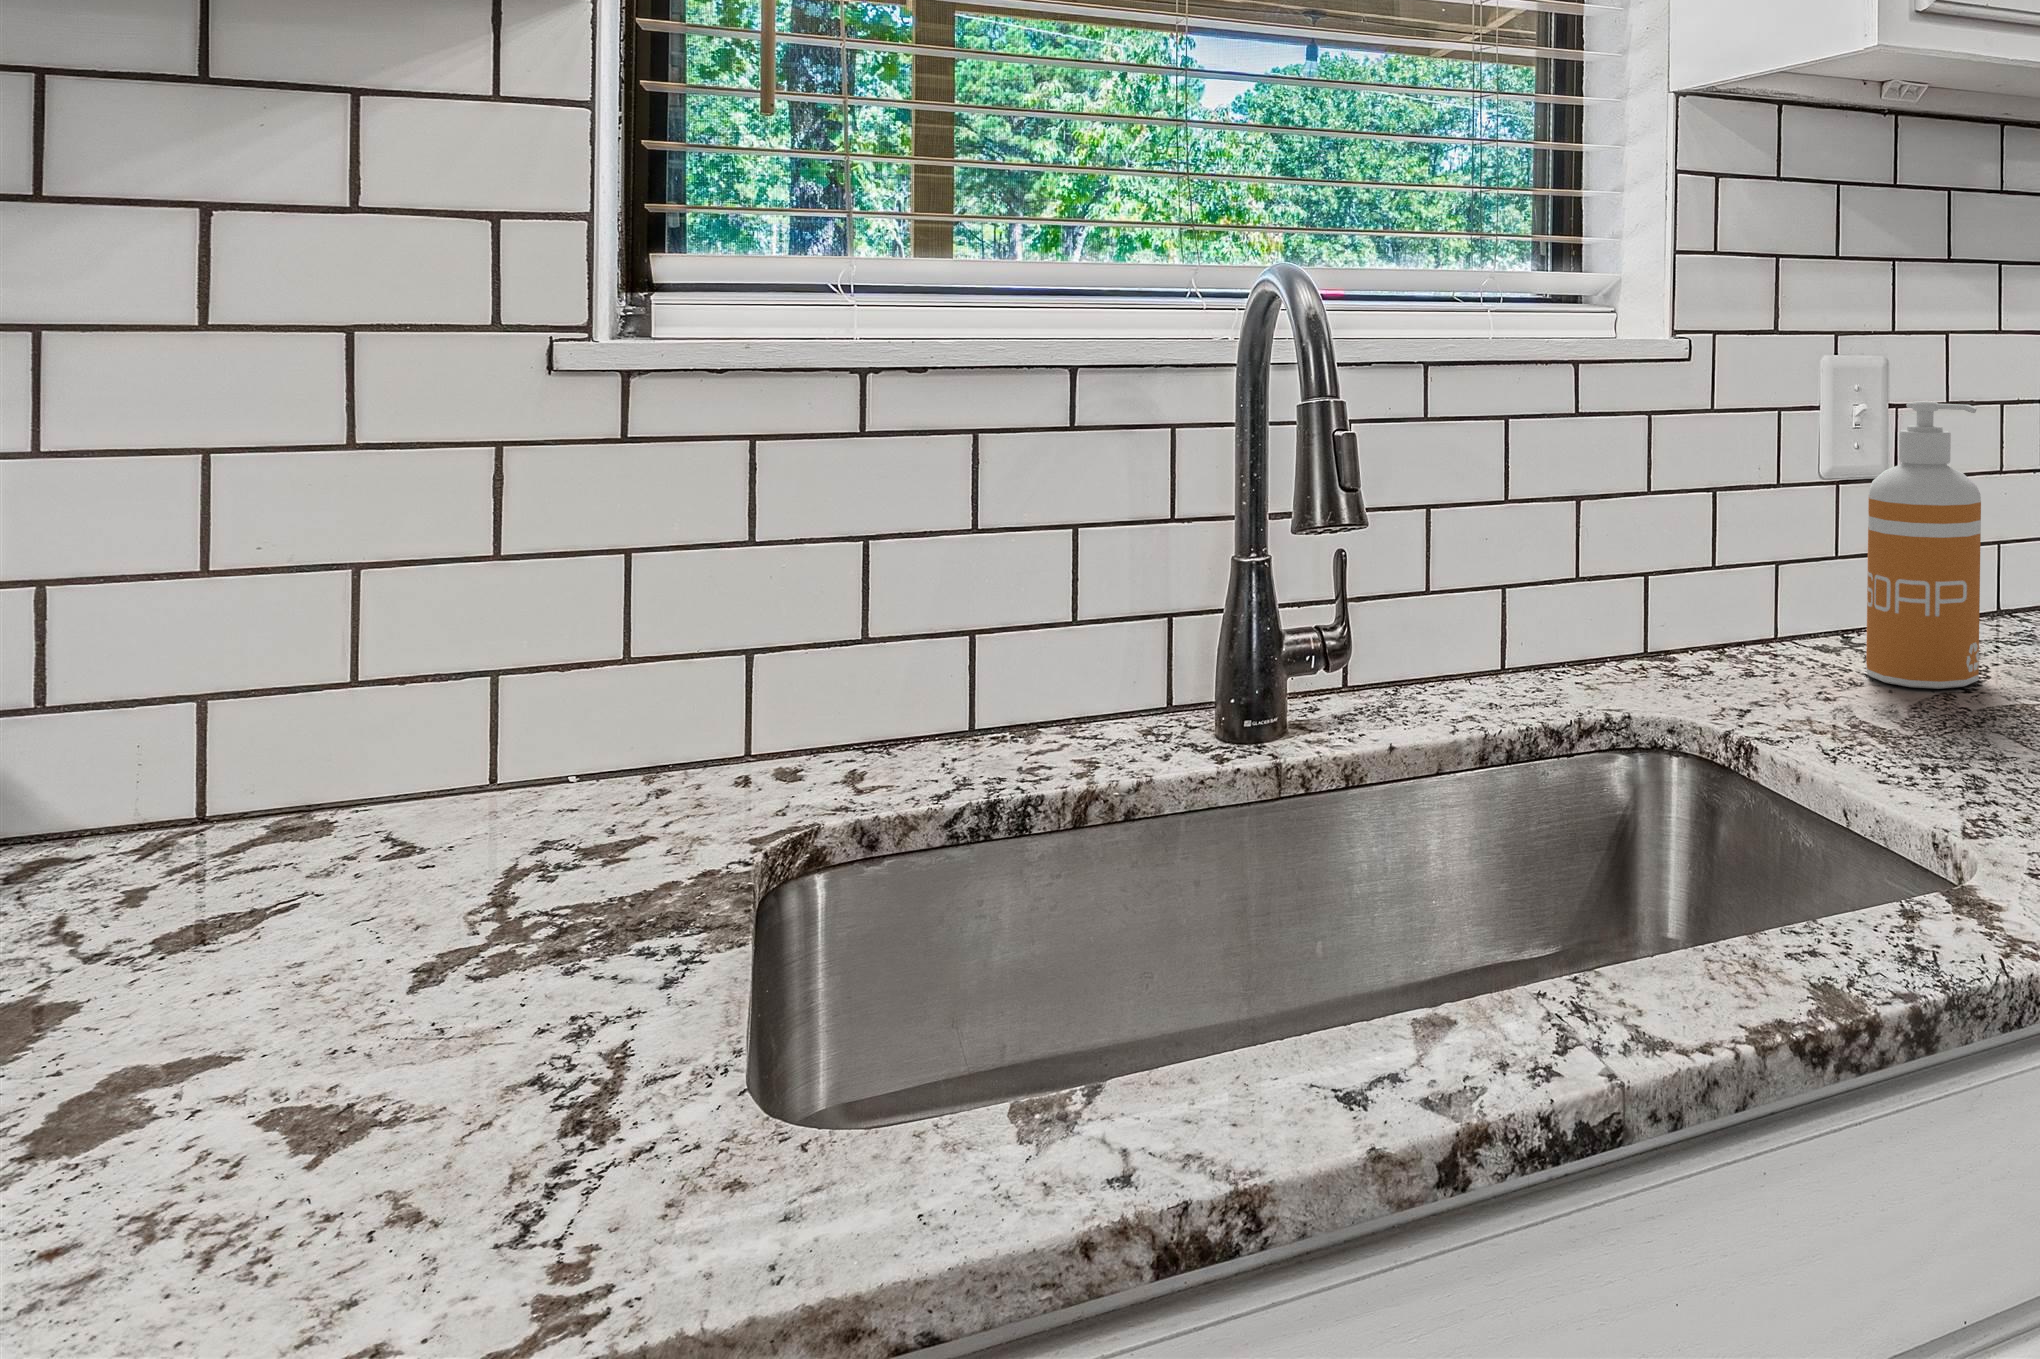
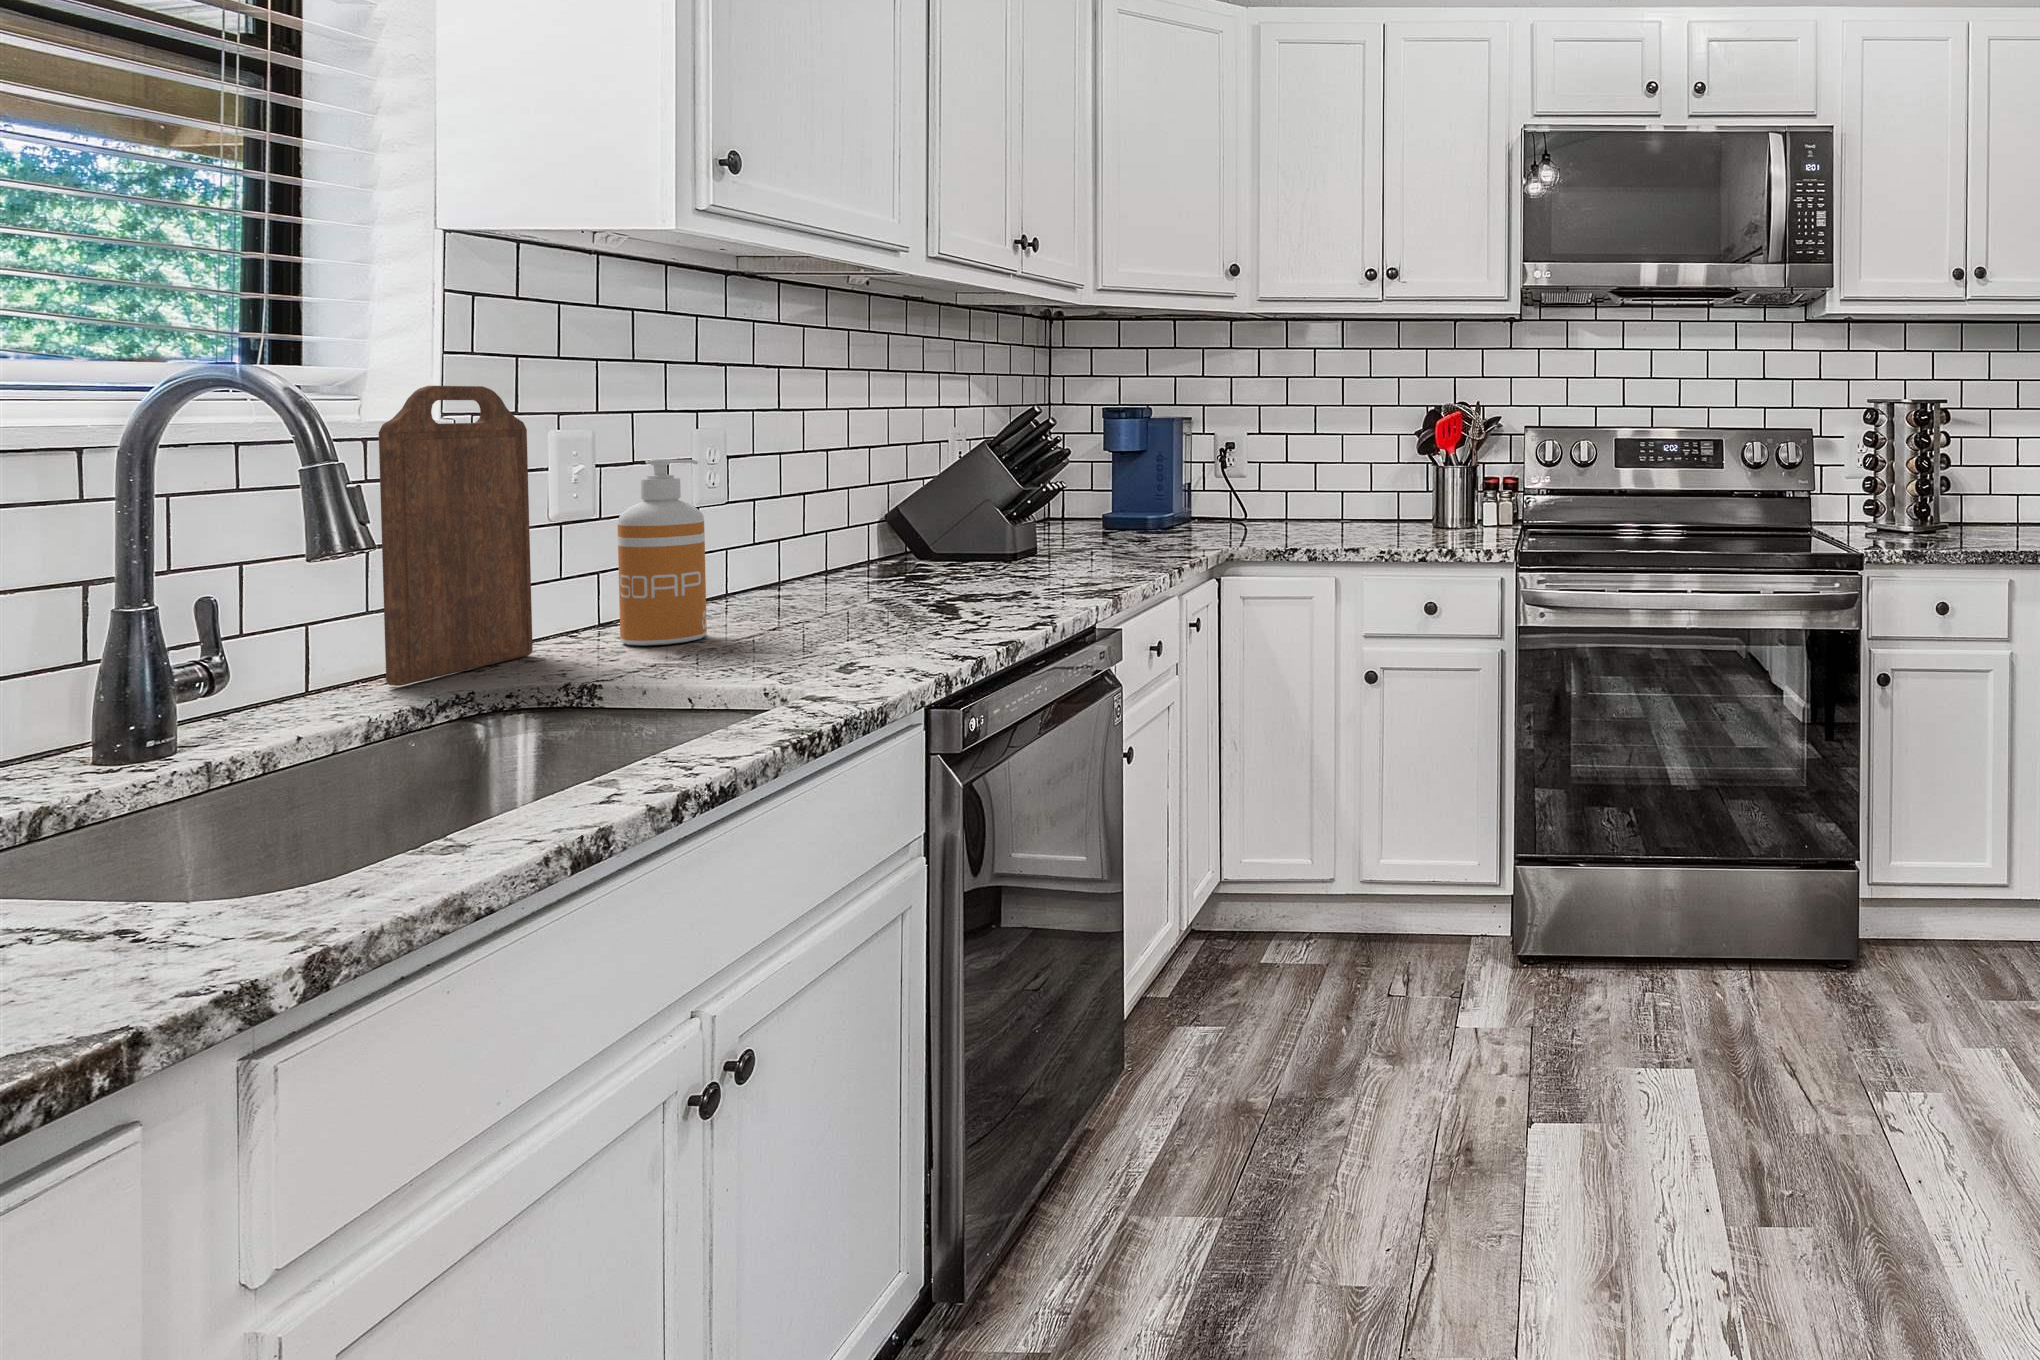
cutting board: none [1559,290,1760,688] -> present [379,386,533,686]

